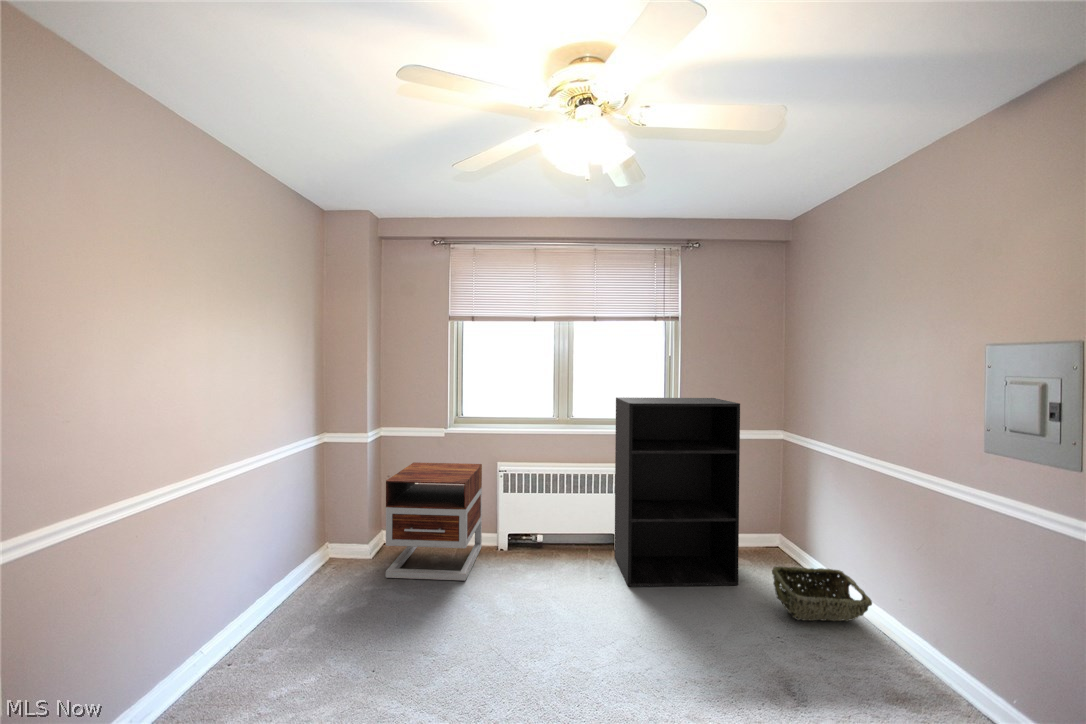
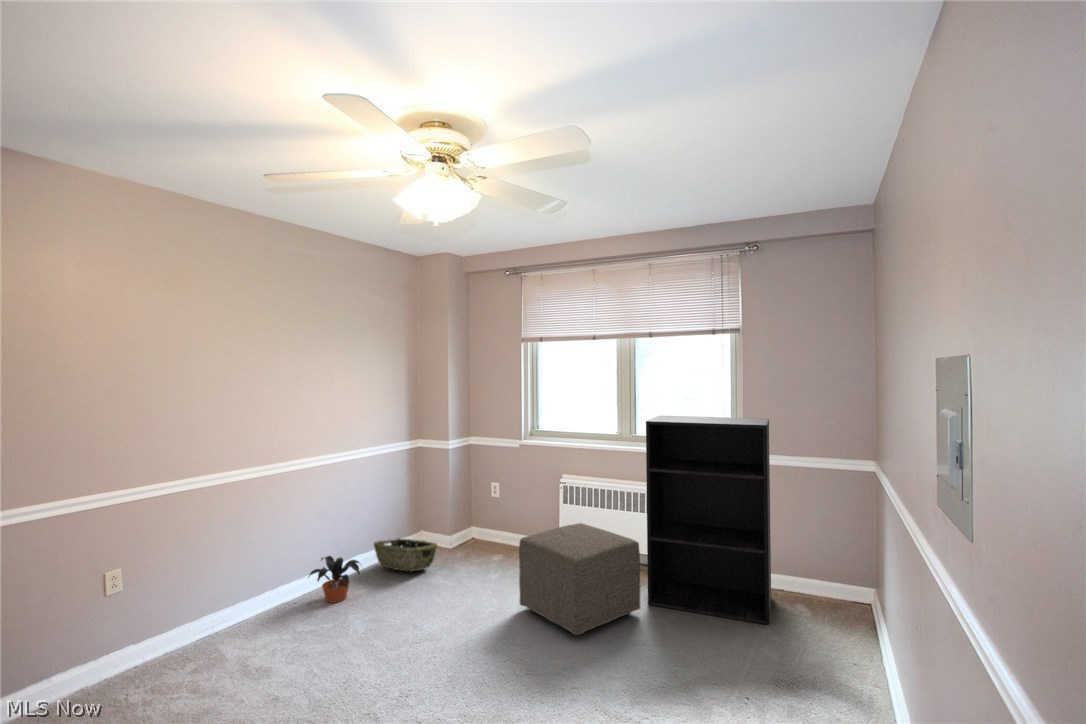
nightstand: present [386,463,482,581] -> none [453,469,546,574]
ottoman: none [513,514,633,642] -> present [519,523,641,635]
woven basket: present [772,566,872,622] -> present [374,539,437,571]
potted plant: none [210,605,297,677] -> present [309,556,360,603]

